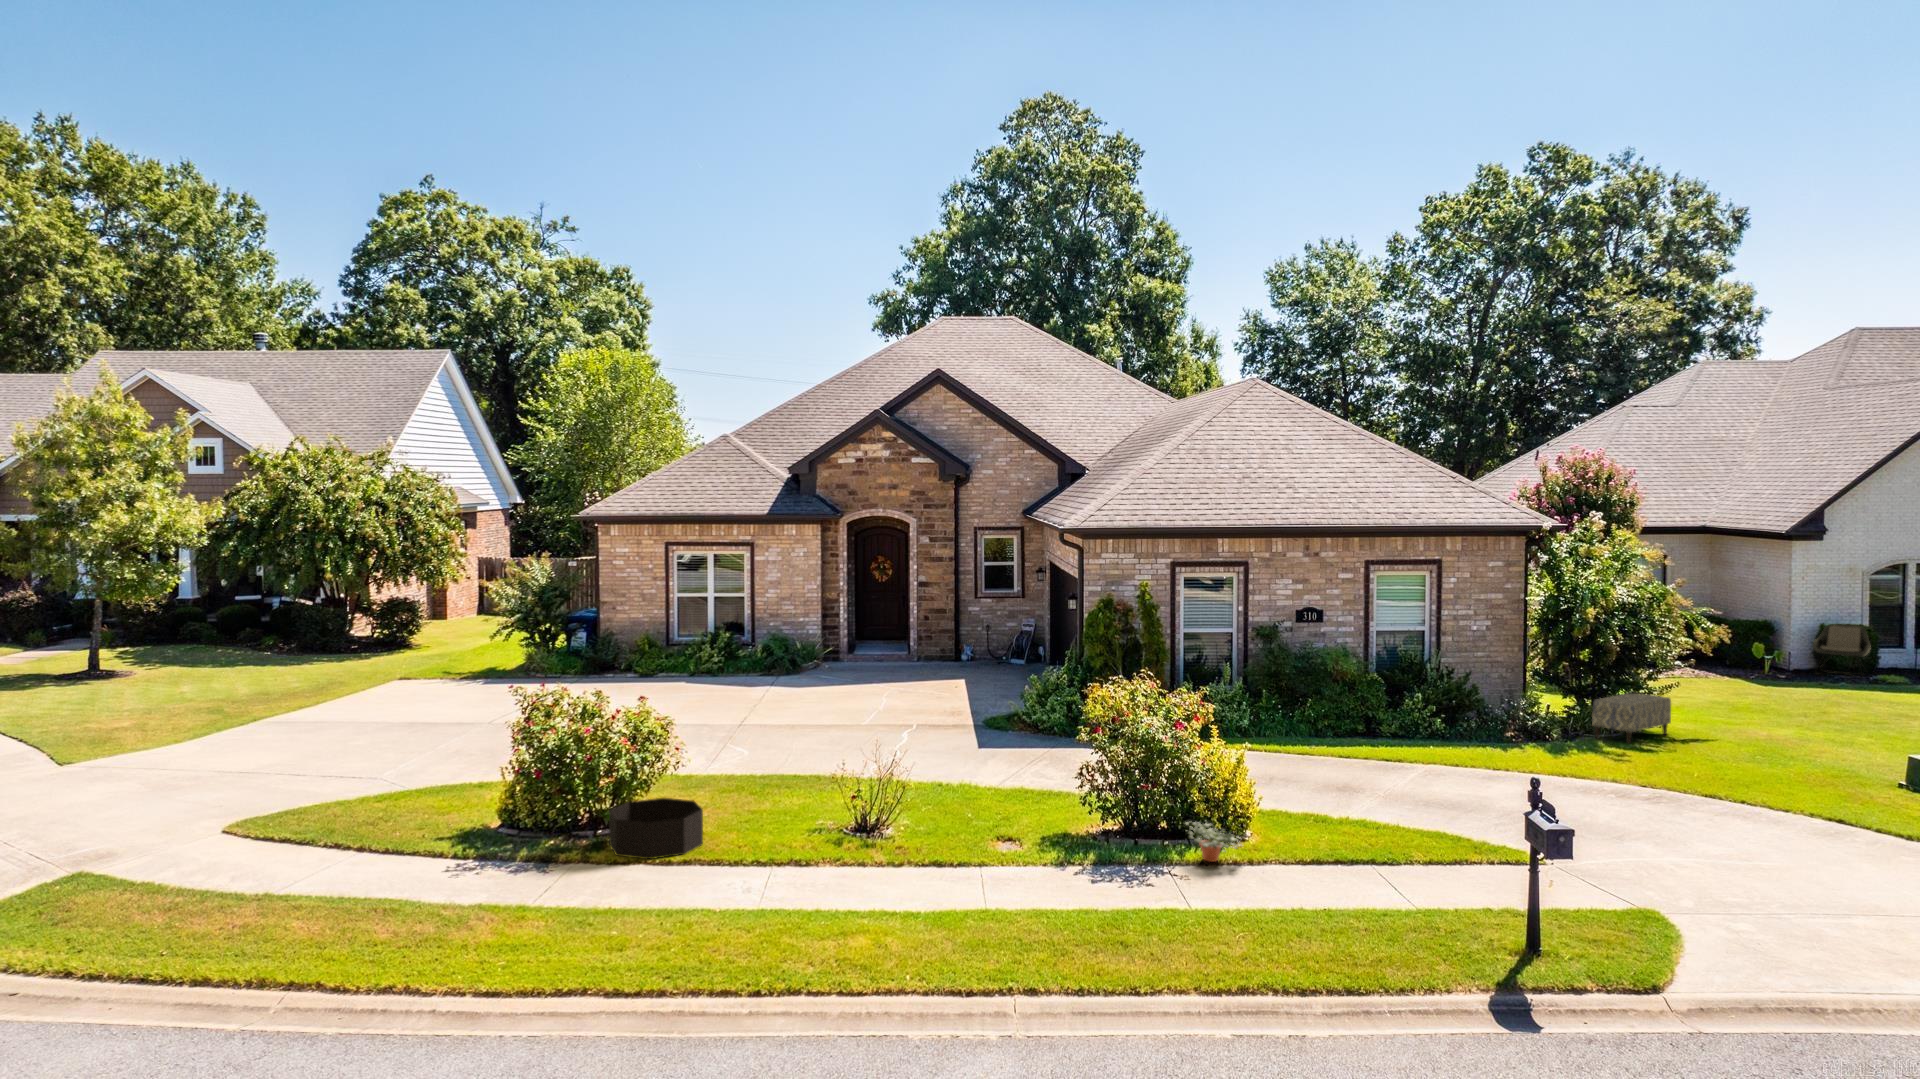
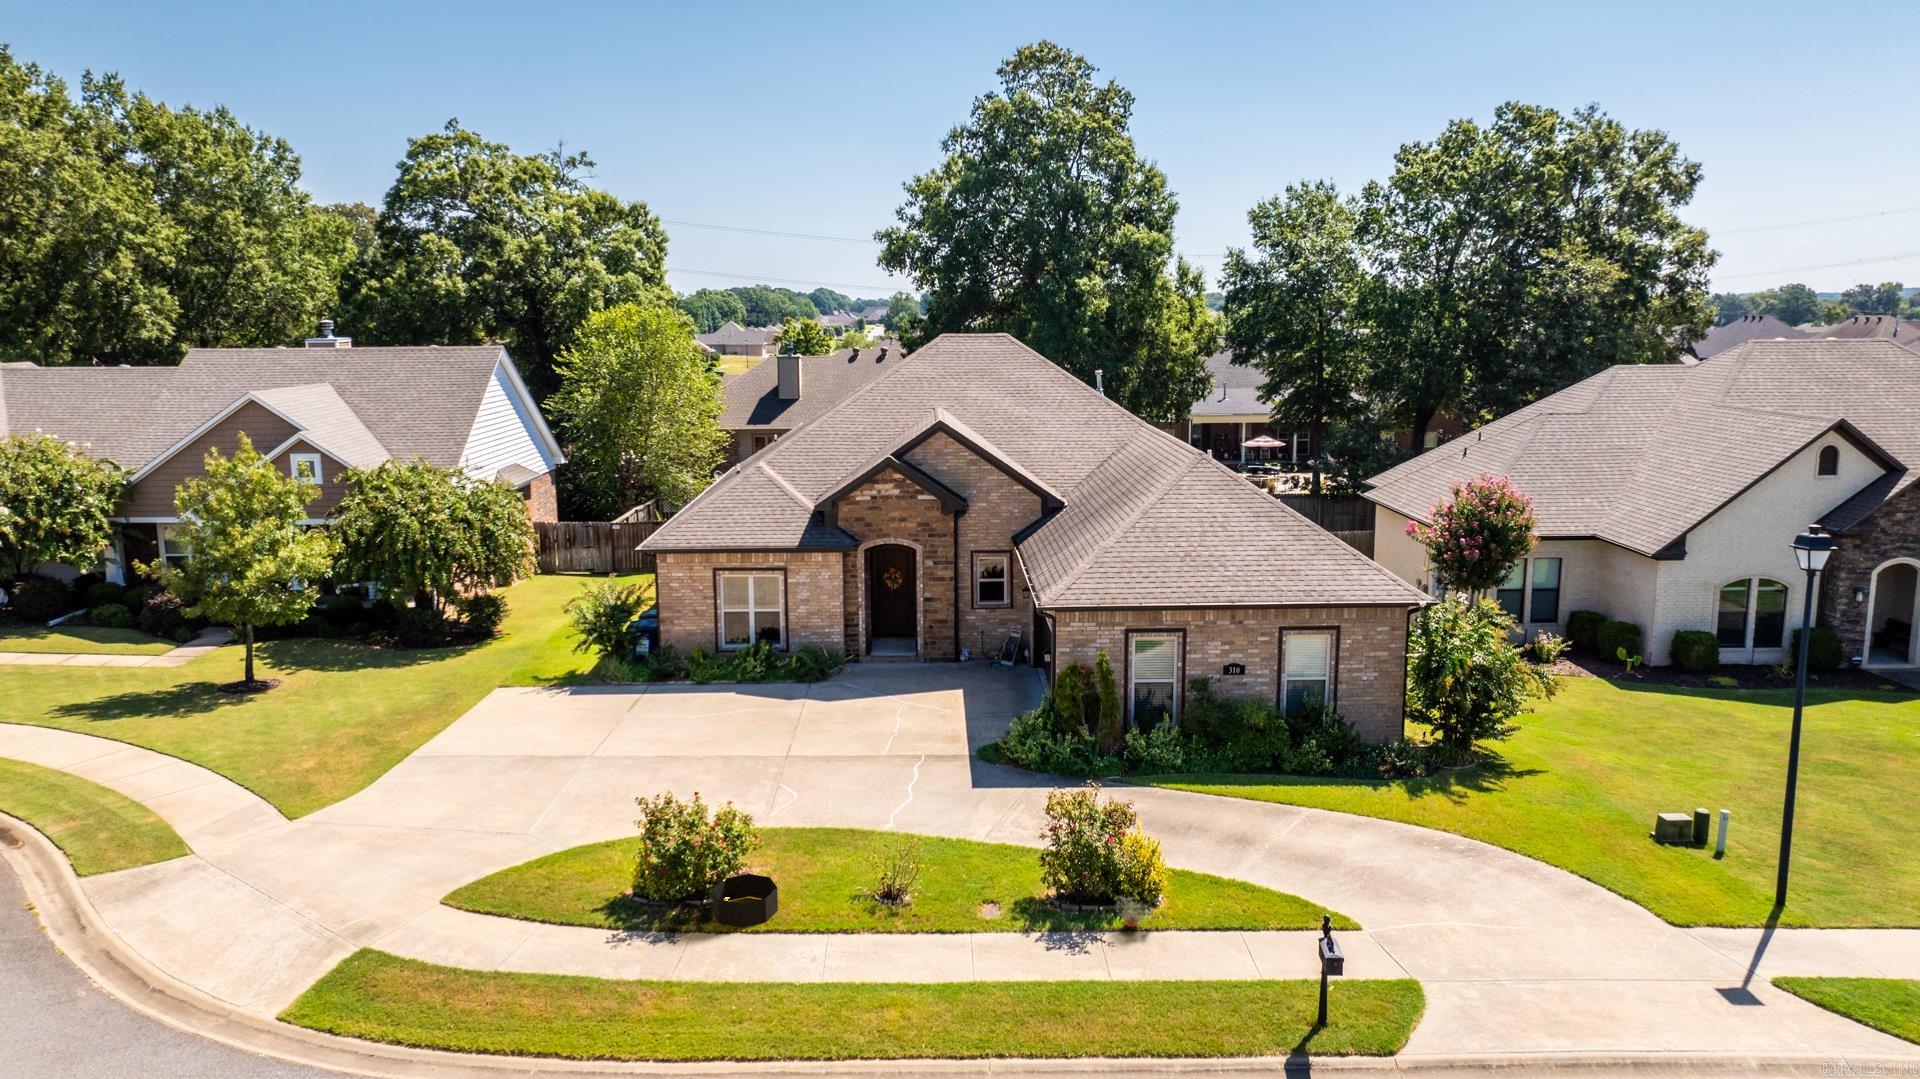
lounge chair: present [1813,624,1871,676] -> none [1661,631,1707,680]
bench: present [1592,693,1671,743] -> none [1447,730,1510,778]

